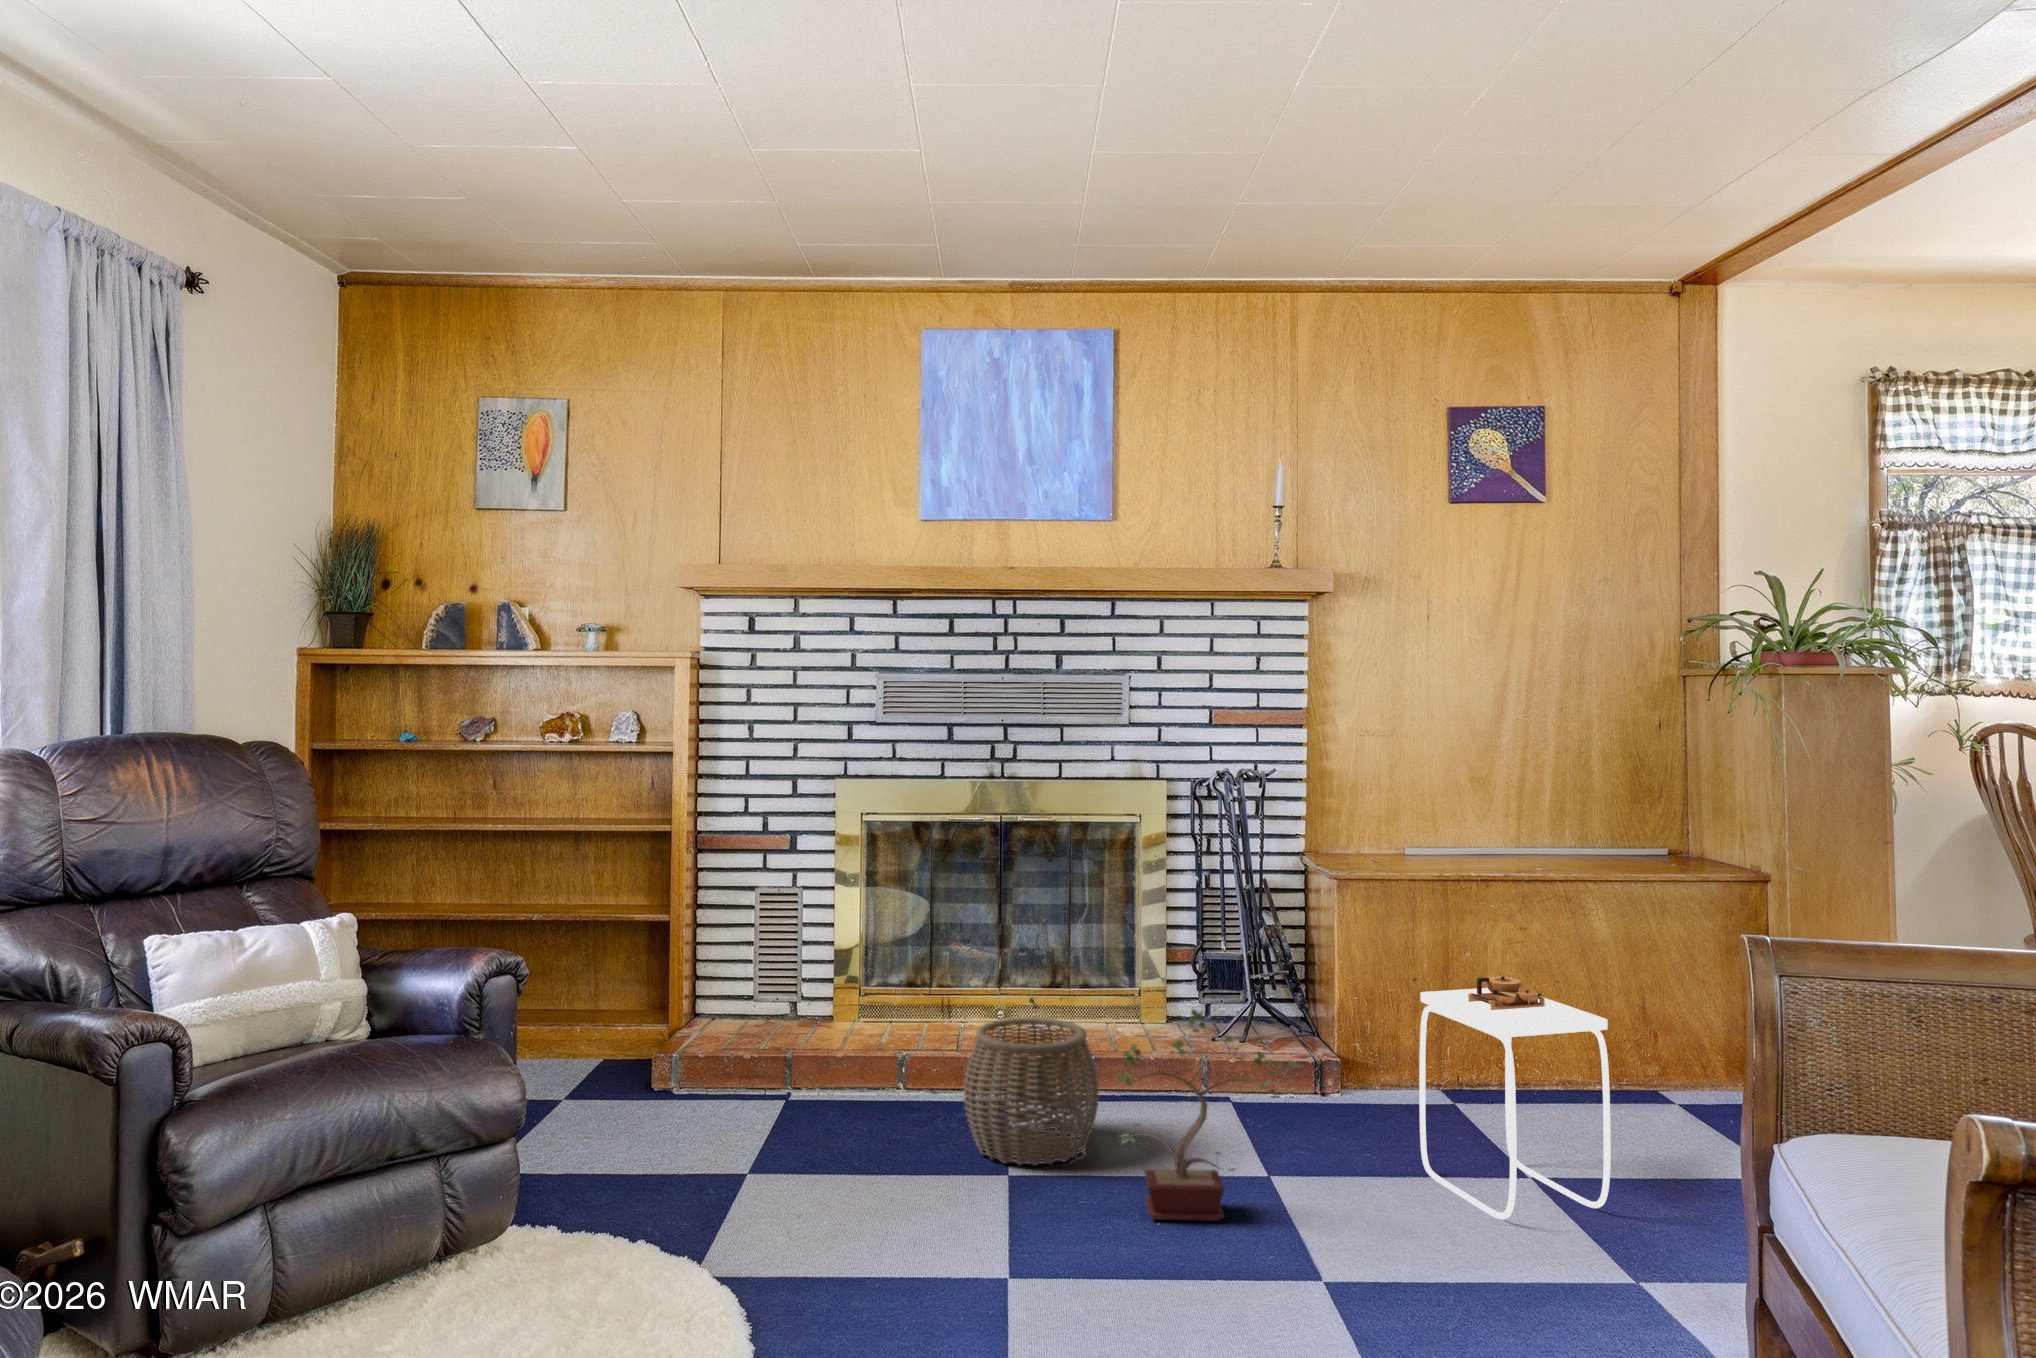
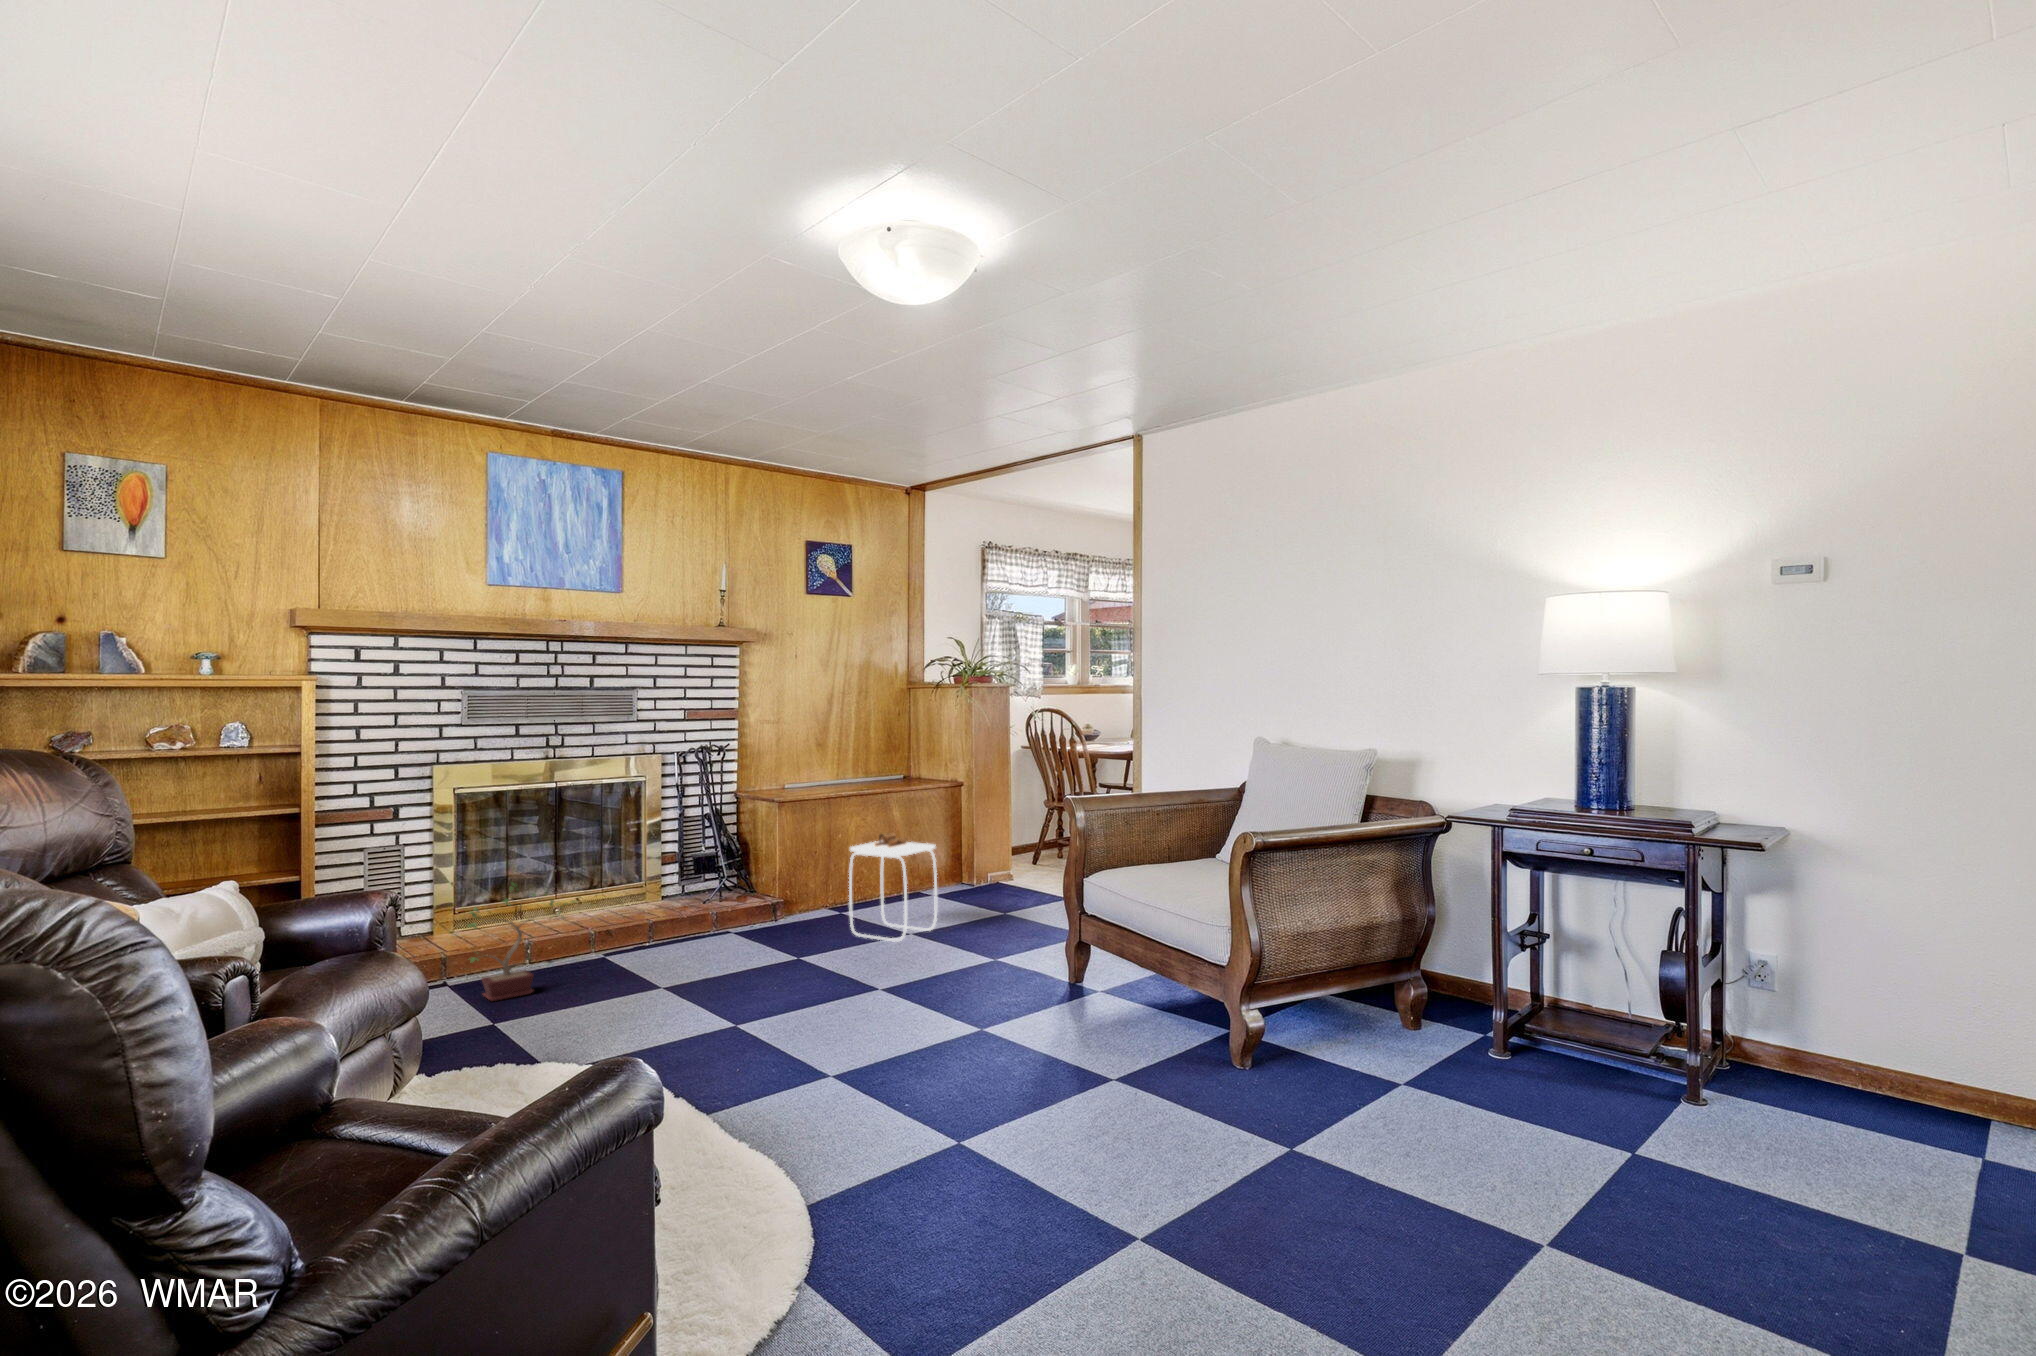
potted plant: present [1116,1009,1301,1221] -> present [468,882,575,1001]
woven basket: present [964,1018,1099,1165] -> none [607,893,692,975]

